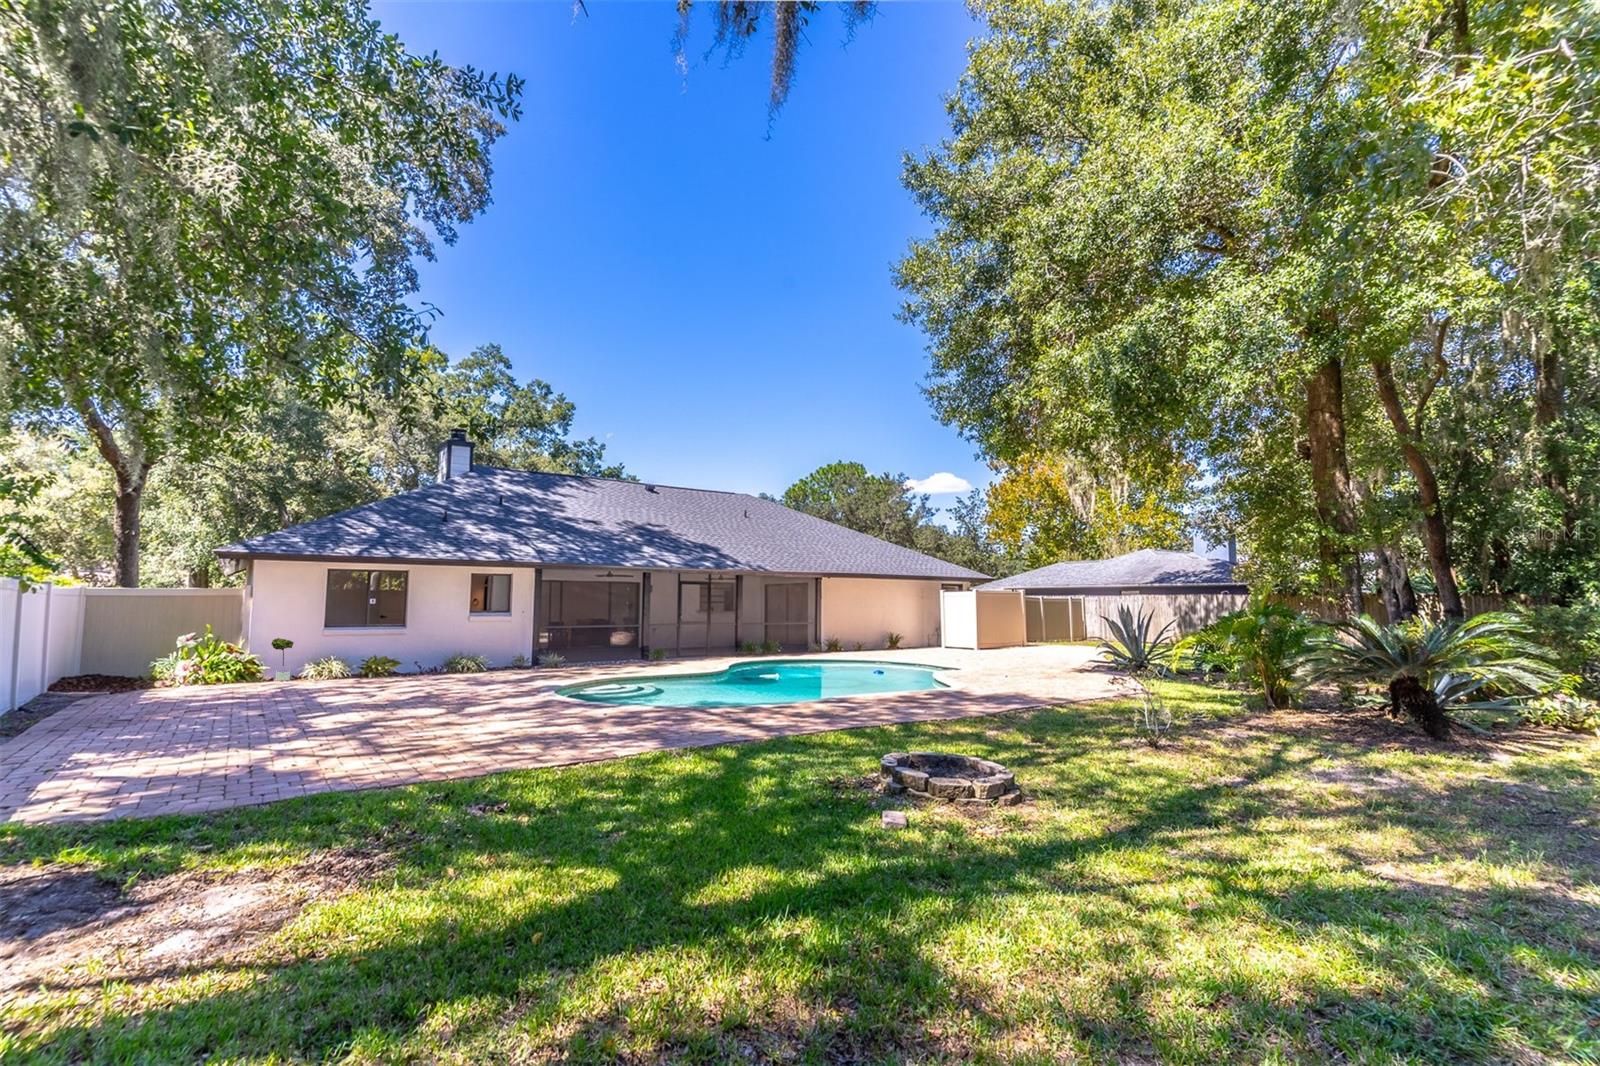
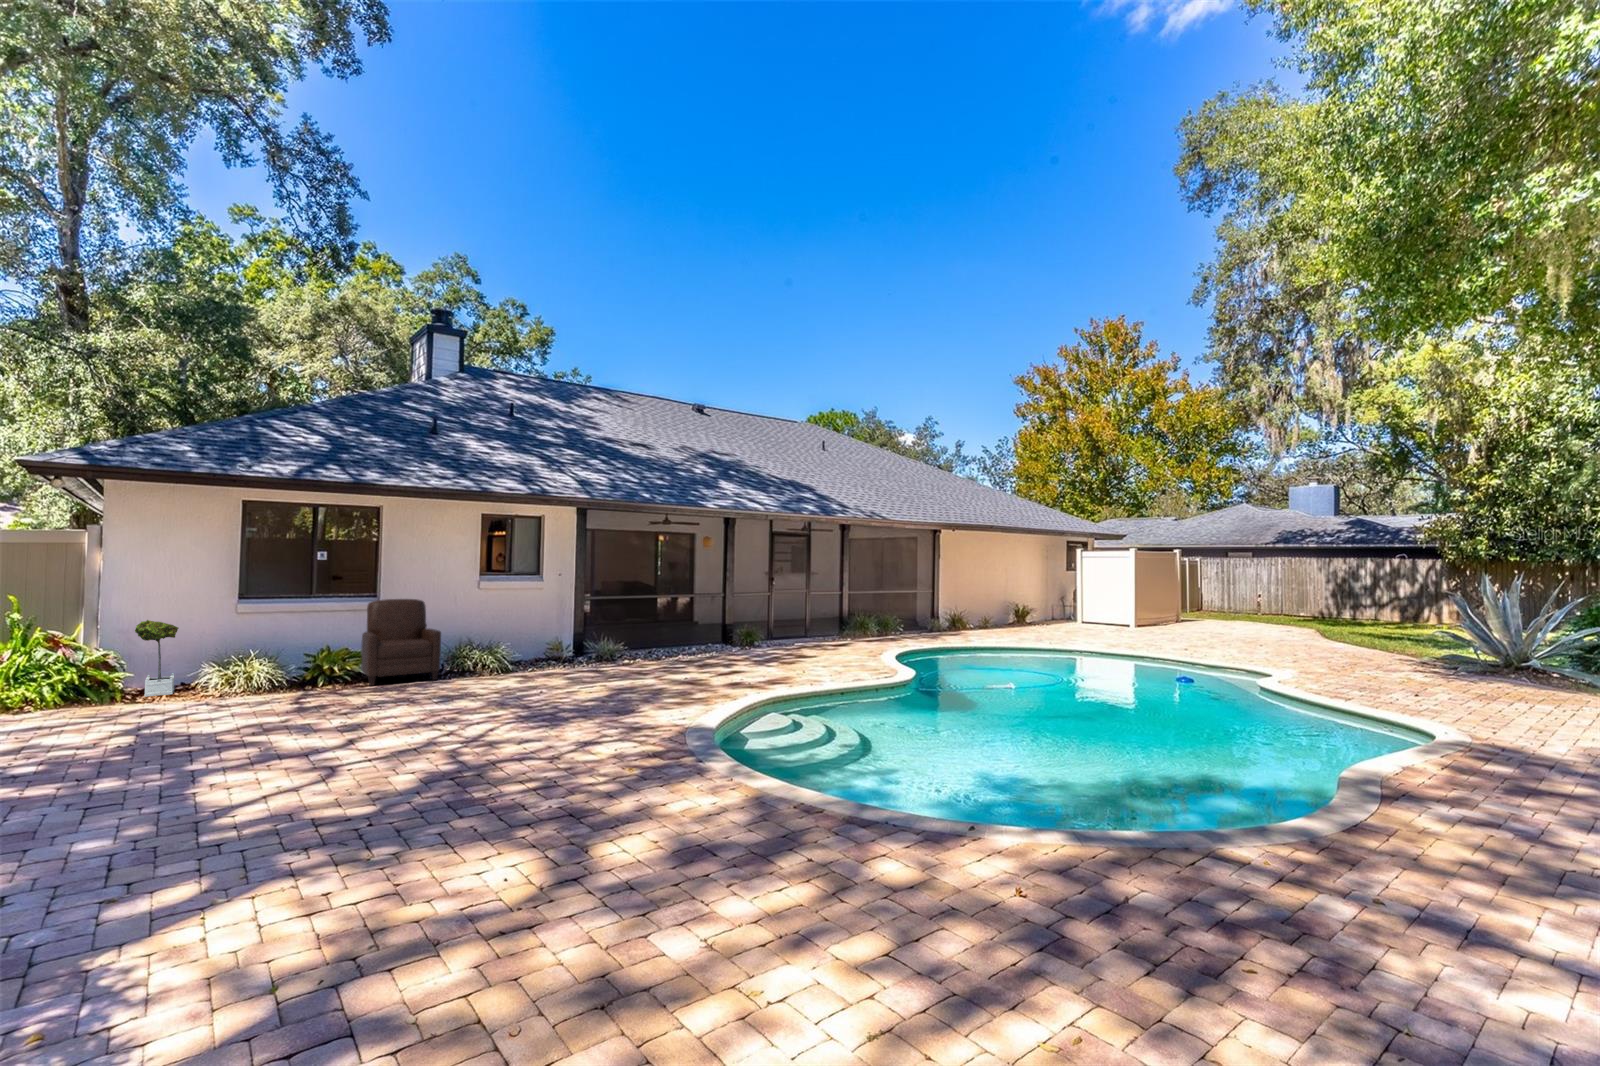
chair: none [394,627,441,677] -> present [361,599,441,686]

